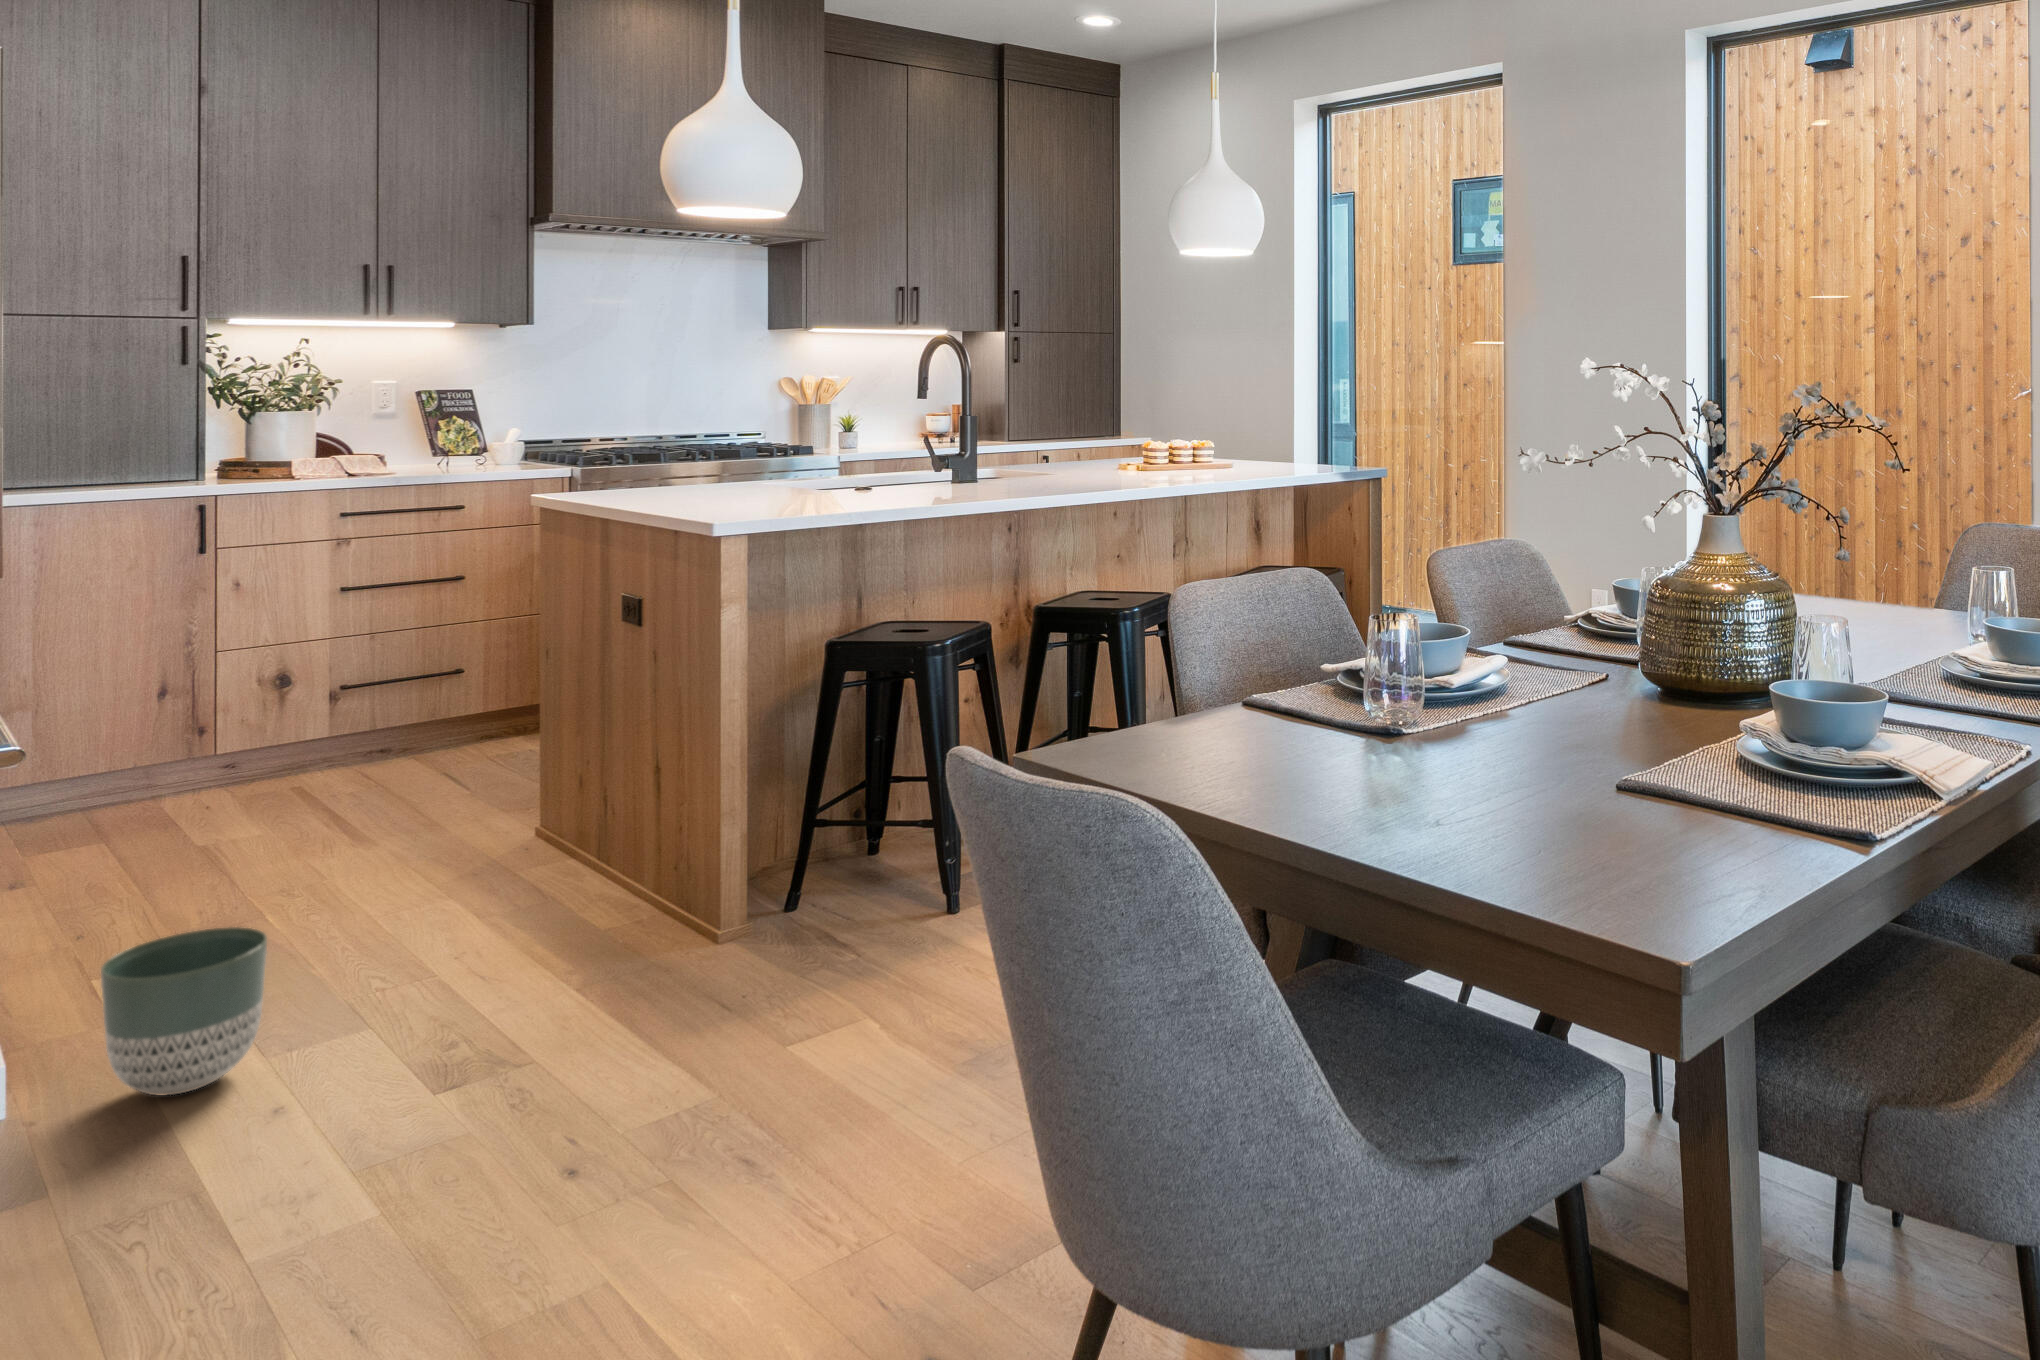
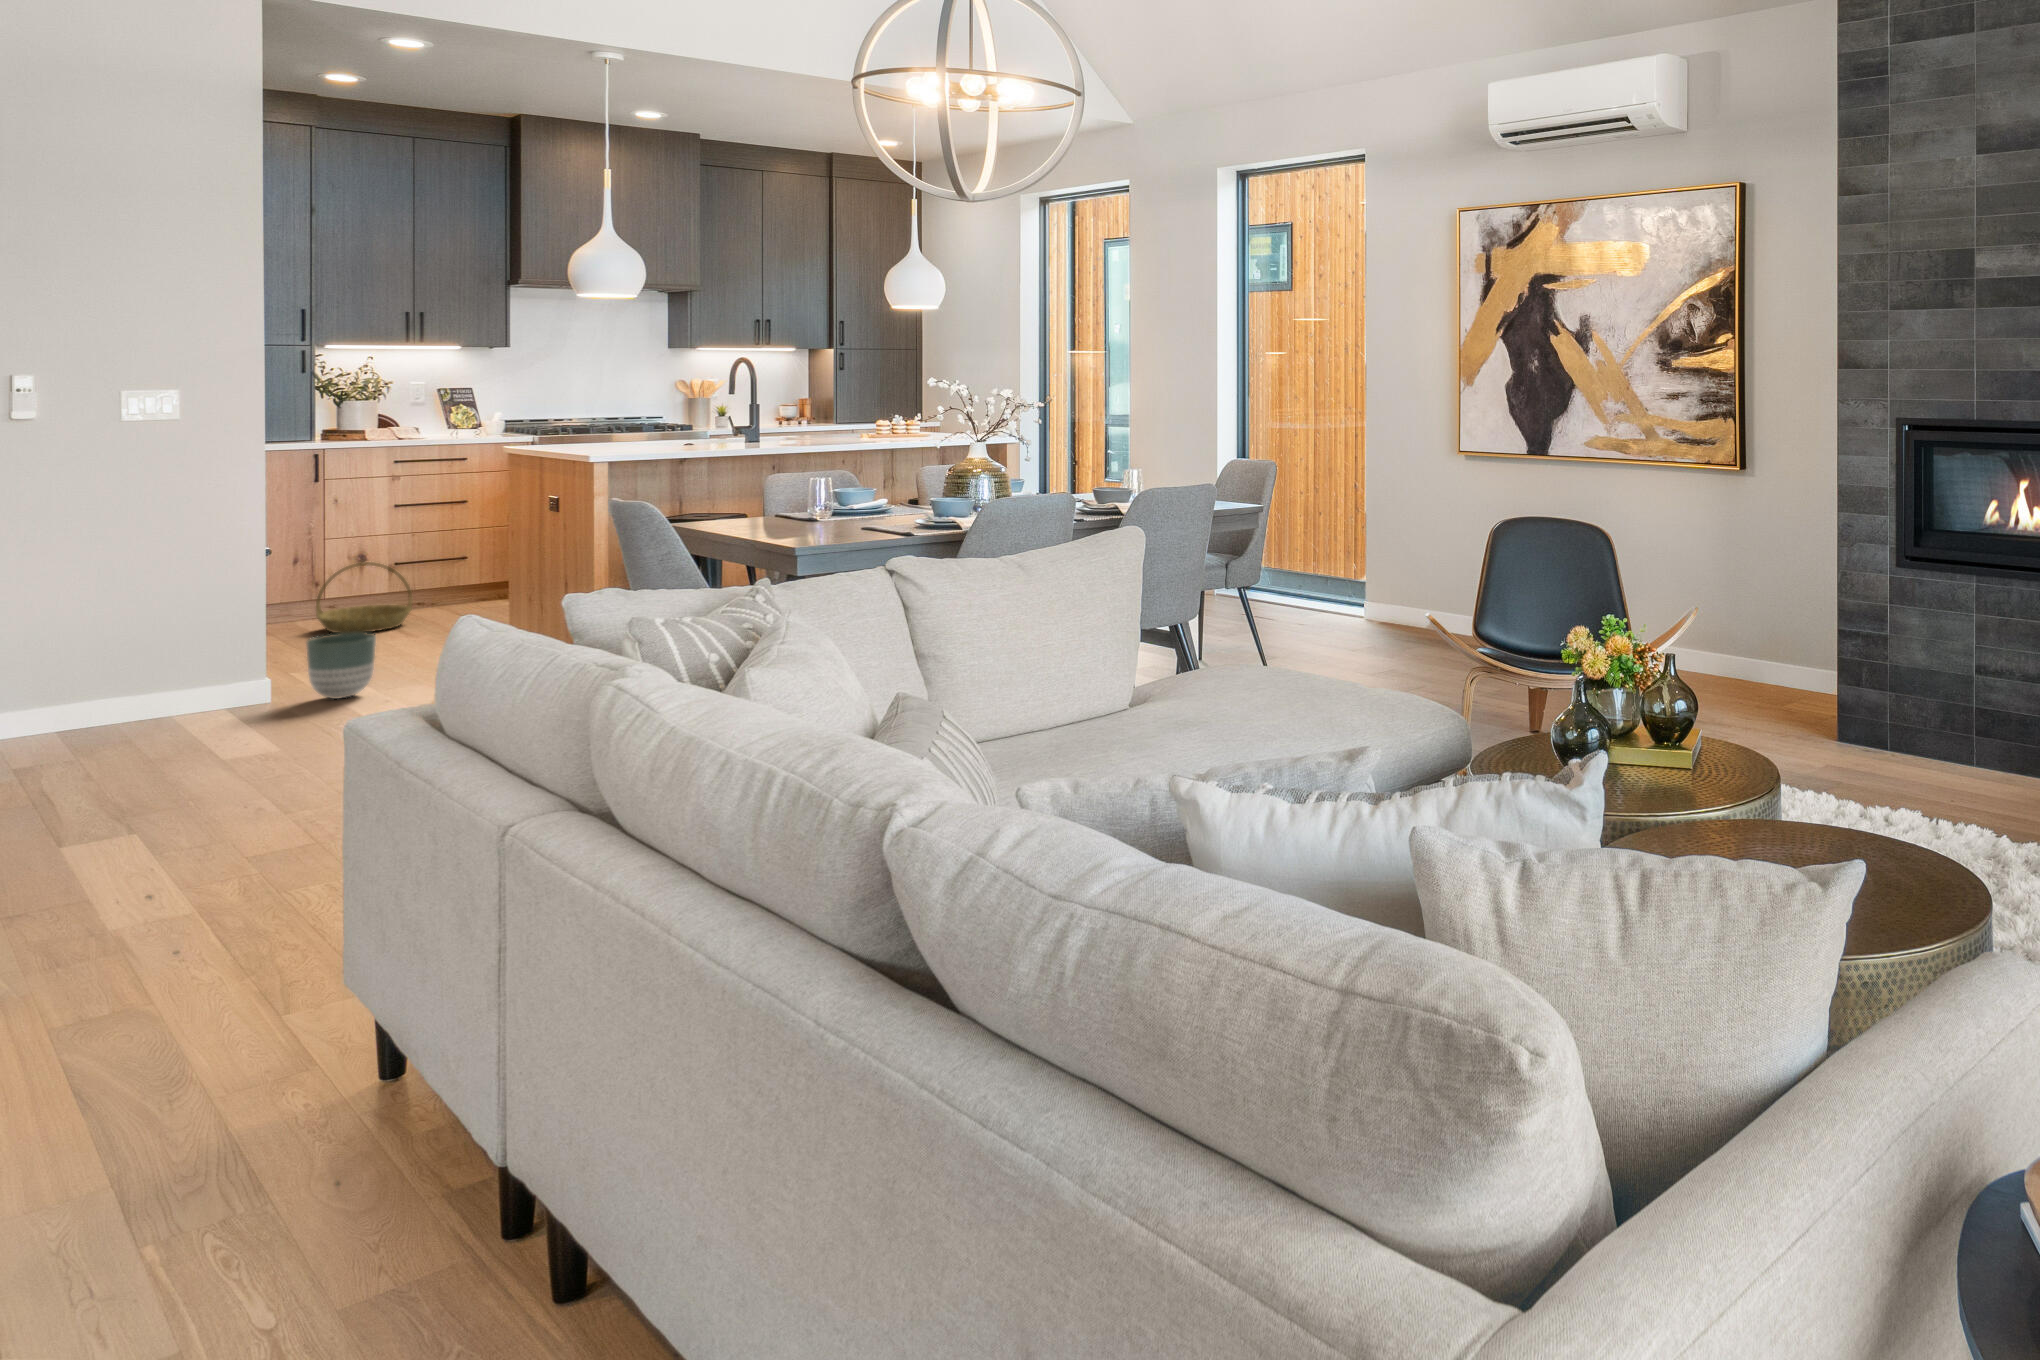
basket: none [189,703,369,839] -> present [316,562,412,633]

